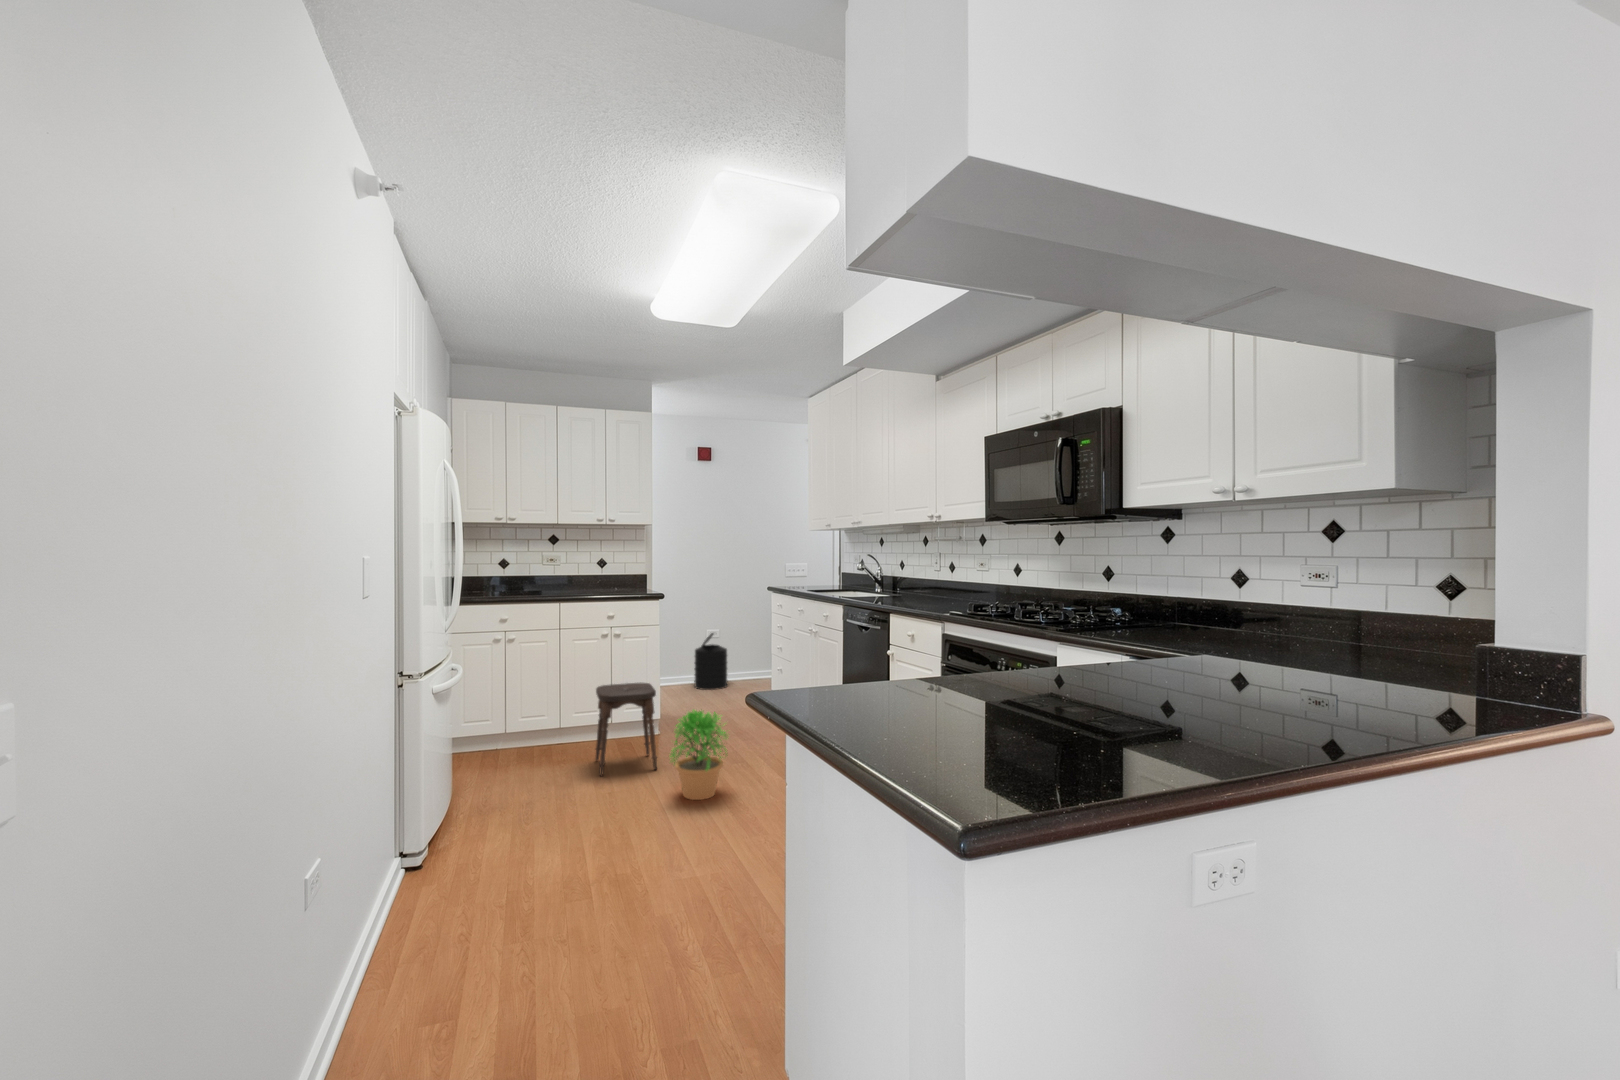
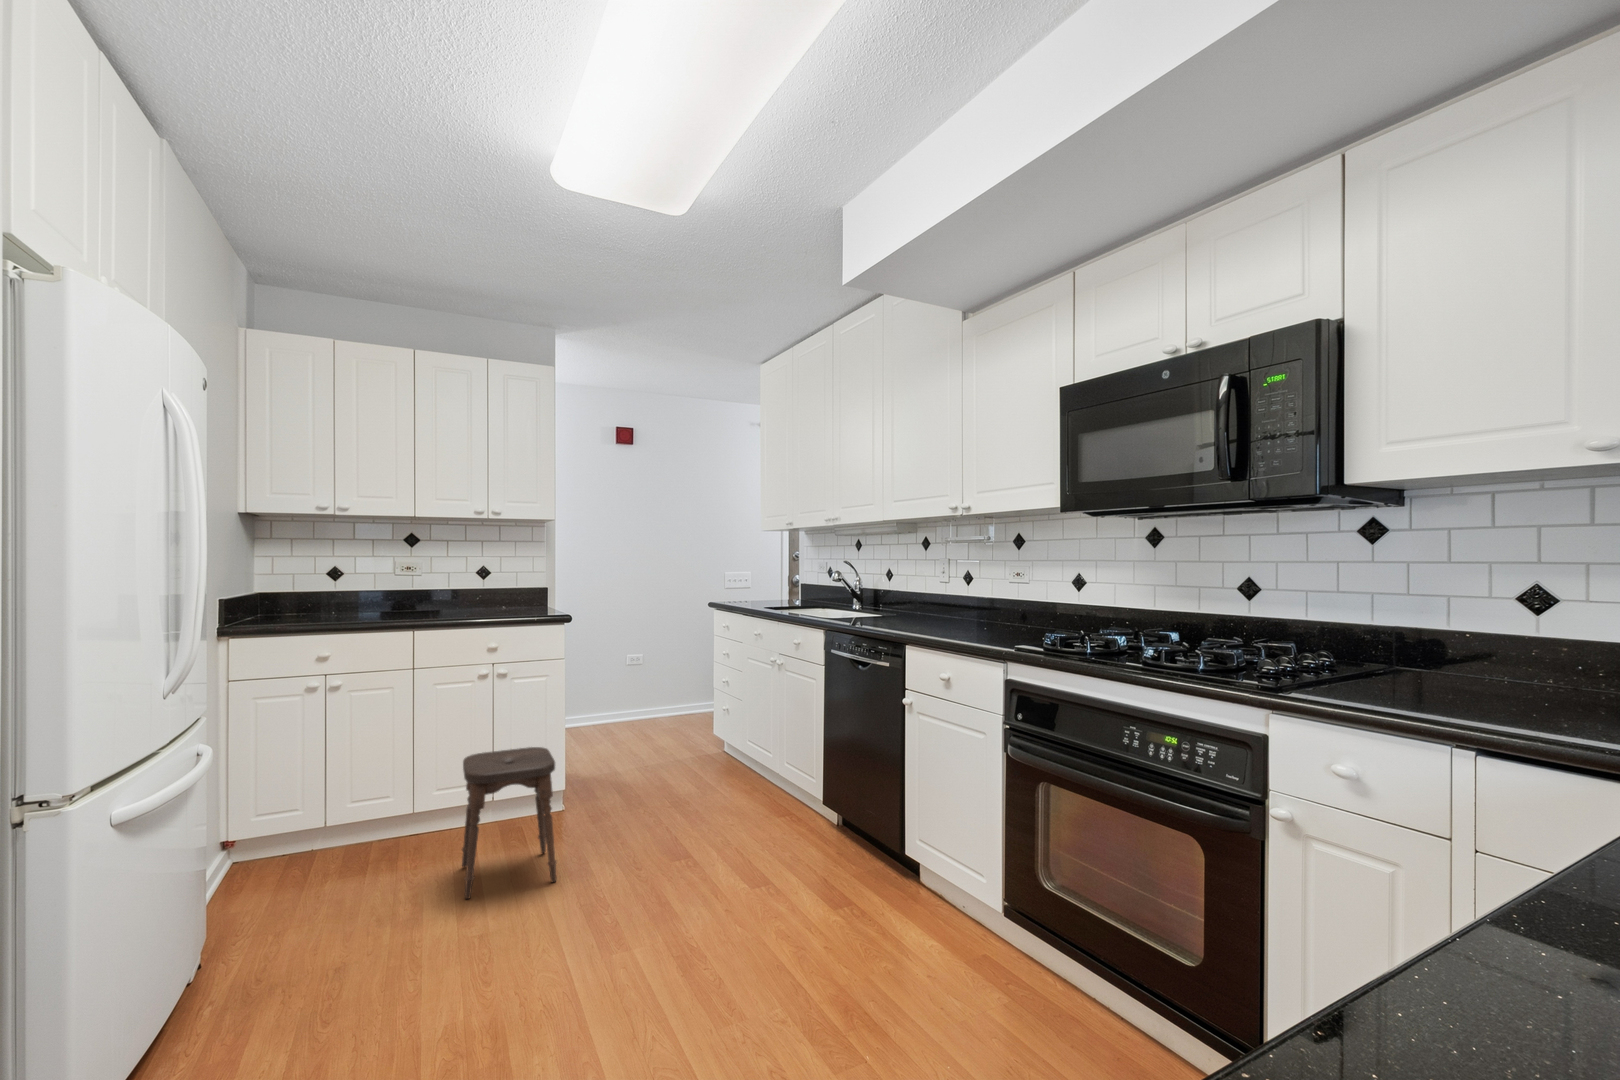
trash can: present [694,633,727,690] -> none [611,660,654,735]
potted plant: present [670,709,728,800] -> none [572,797,674,945]

